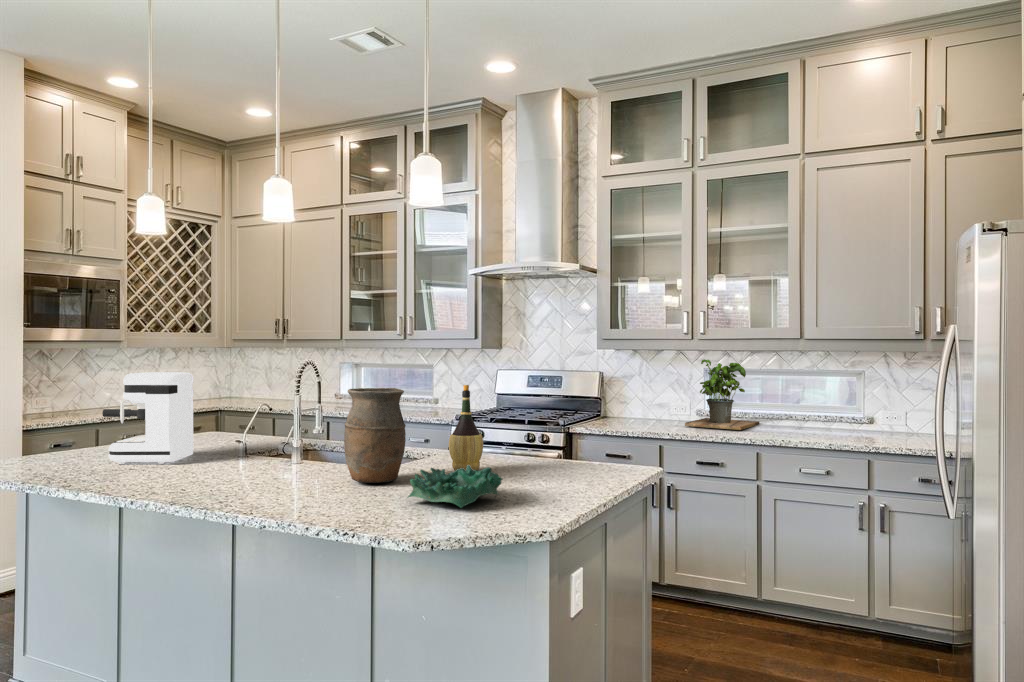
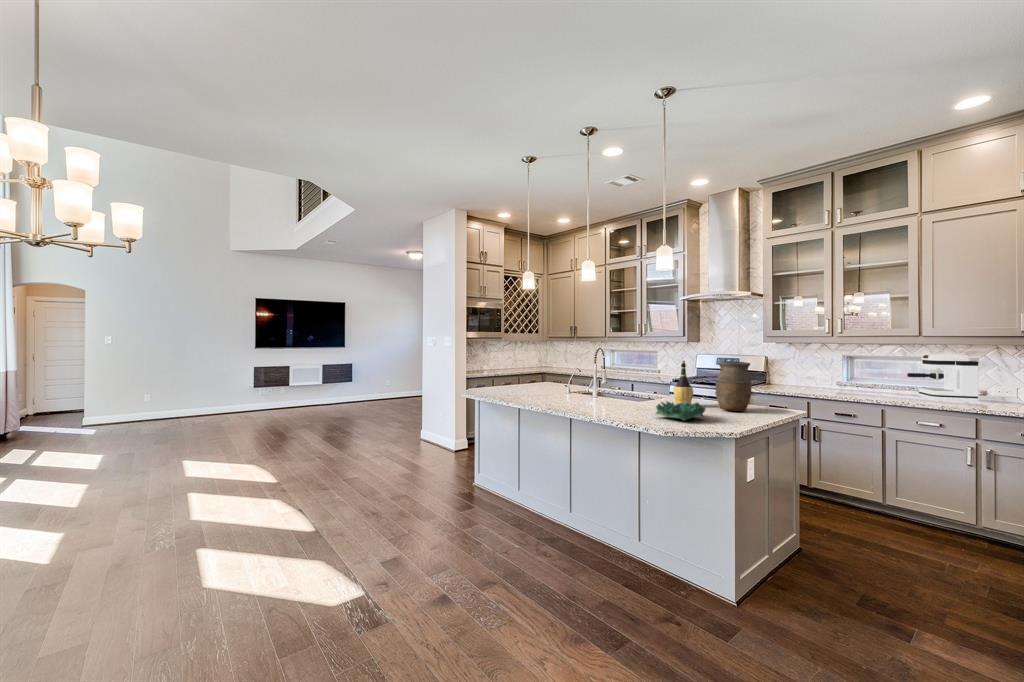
potted plant: present [685,359,760,430] -> none [826,349,886,395]
coffee maker: present [102,372,194,464] -> present [907,354,978,403]
vase: present [344,388,406,483] -> present [716,362,751,411]

